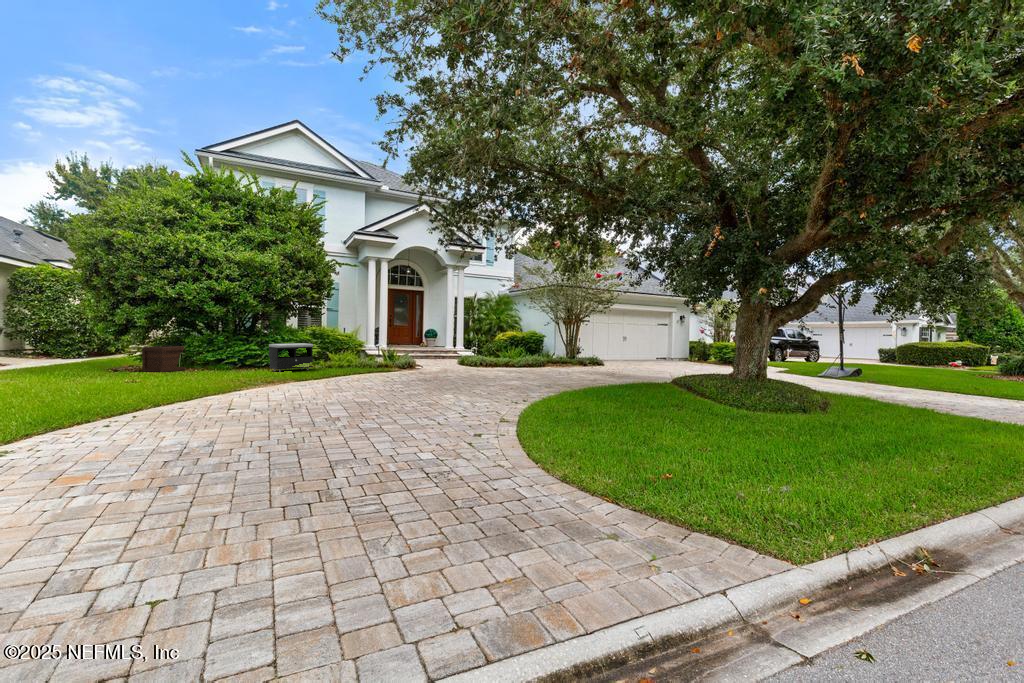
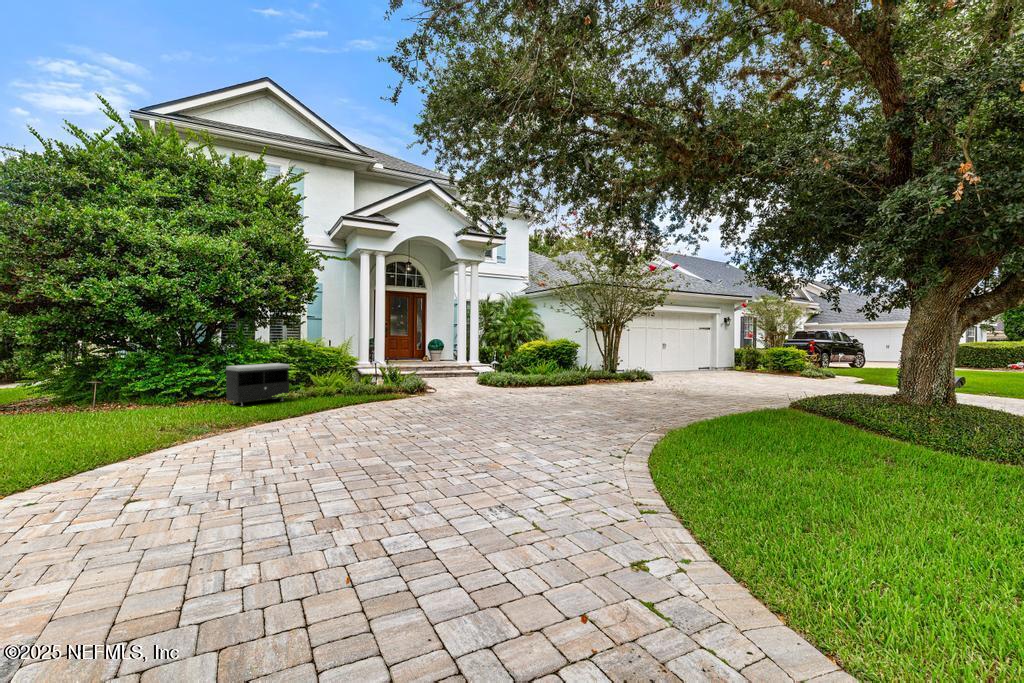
wooden crate: present [142,346,186,372] -> none [33,372,103,412]

